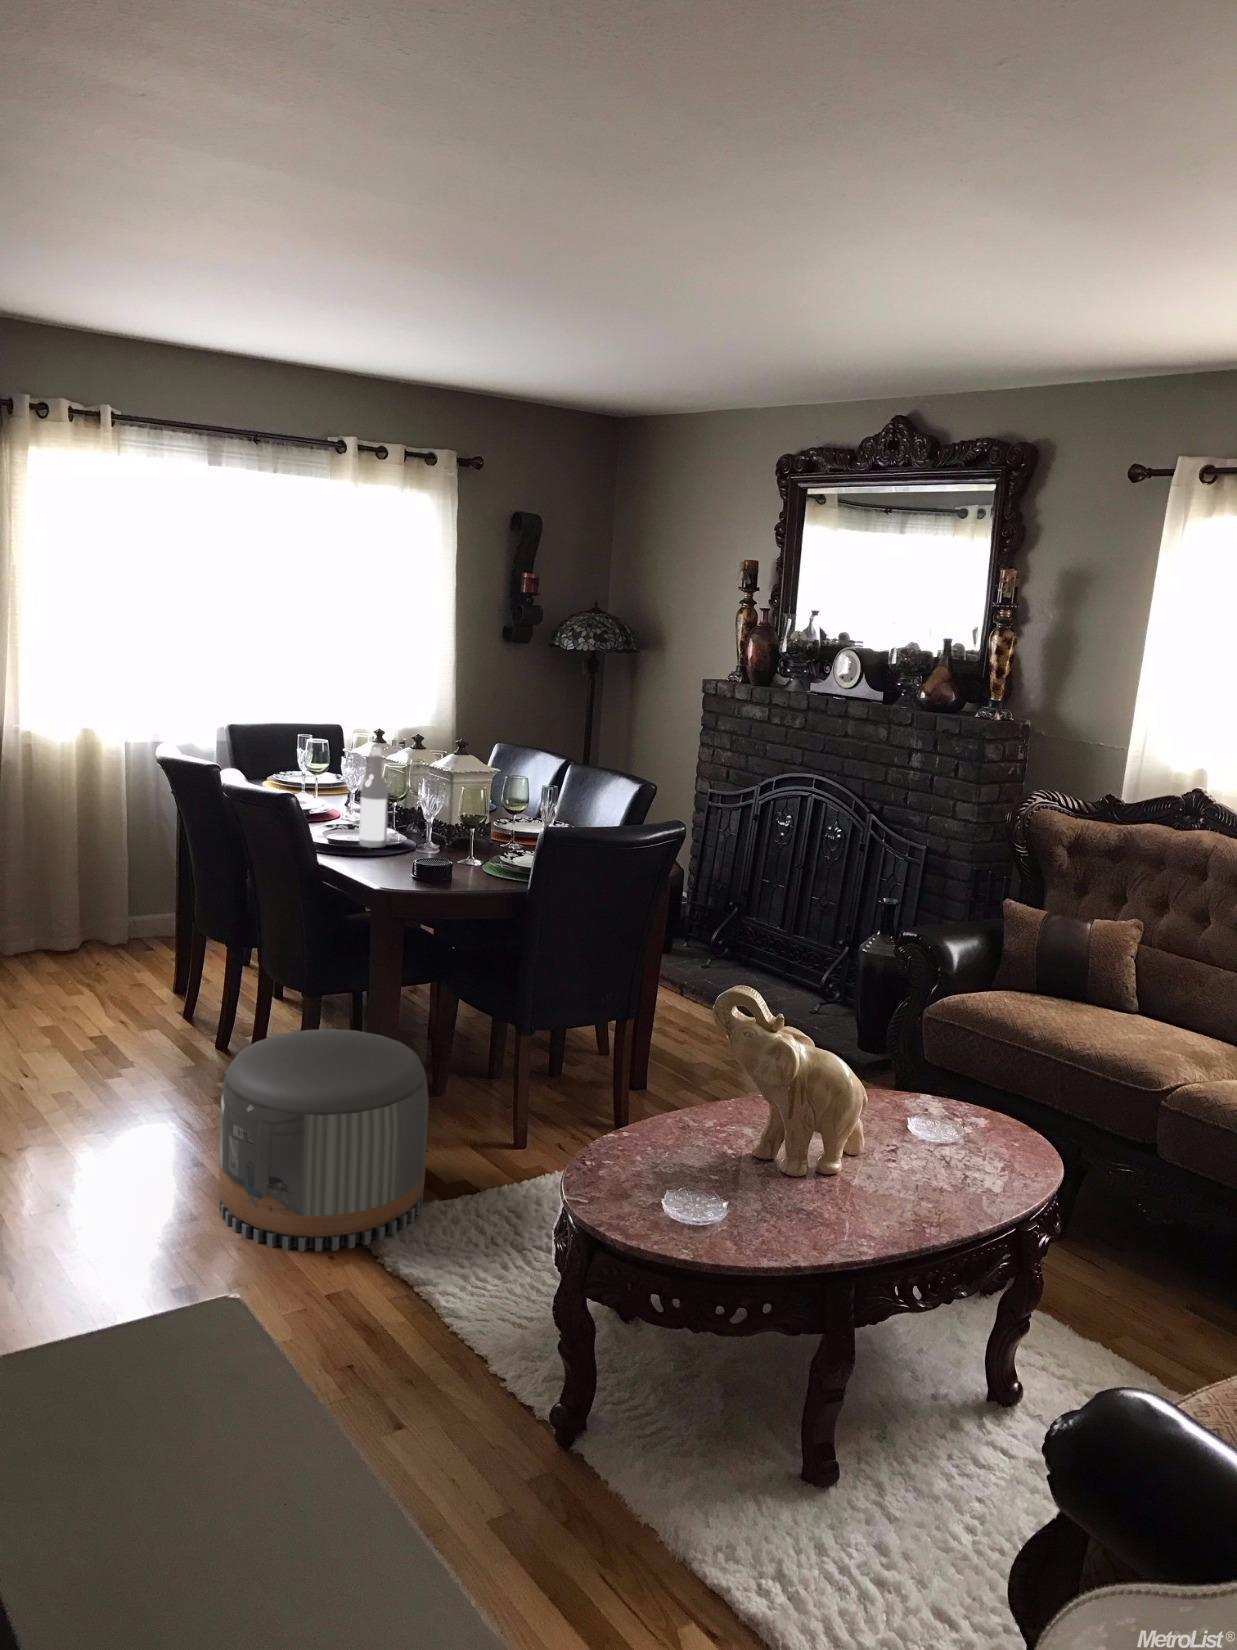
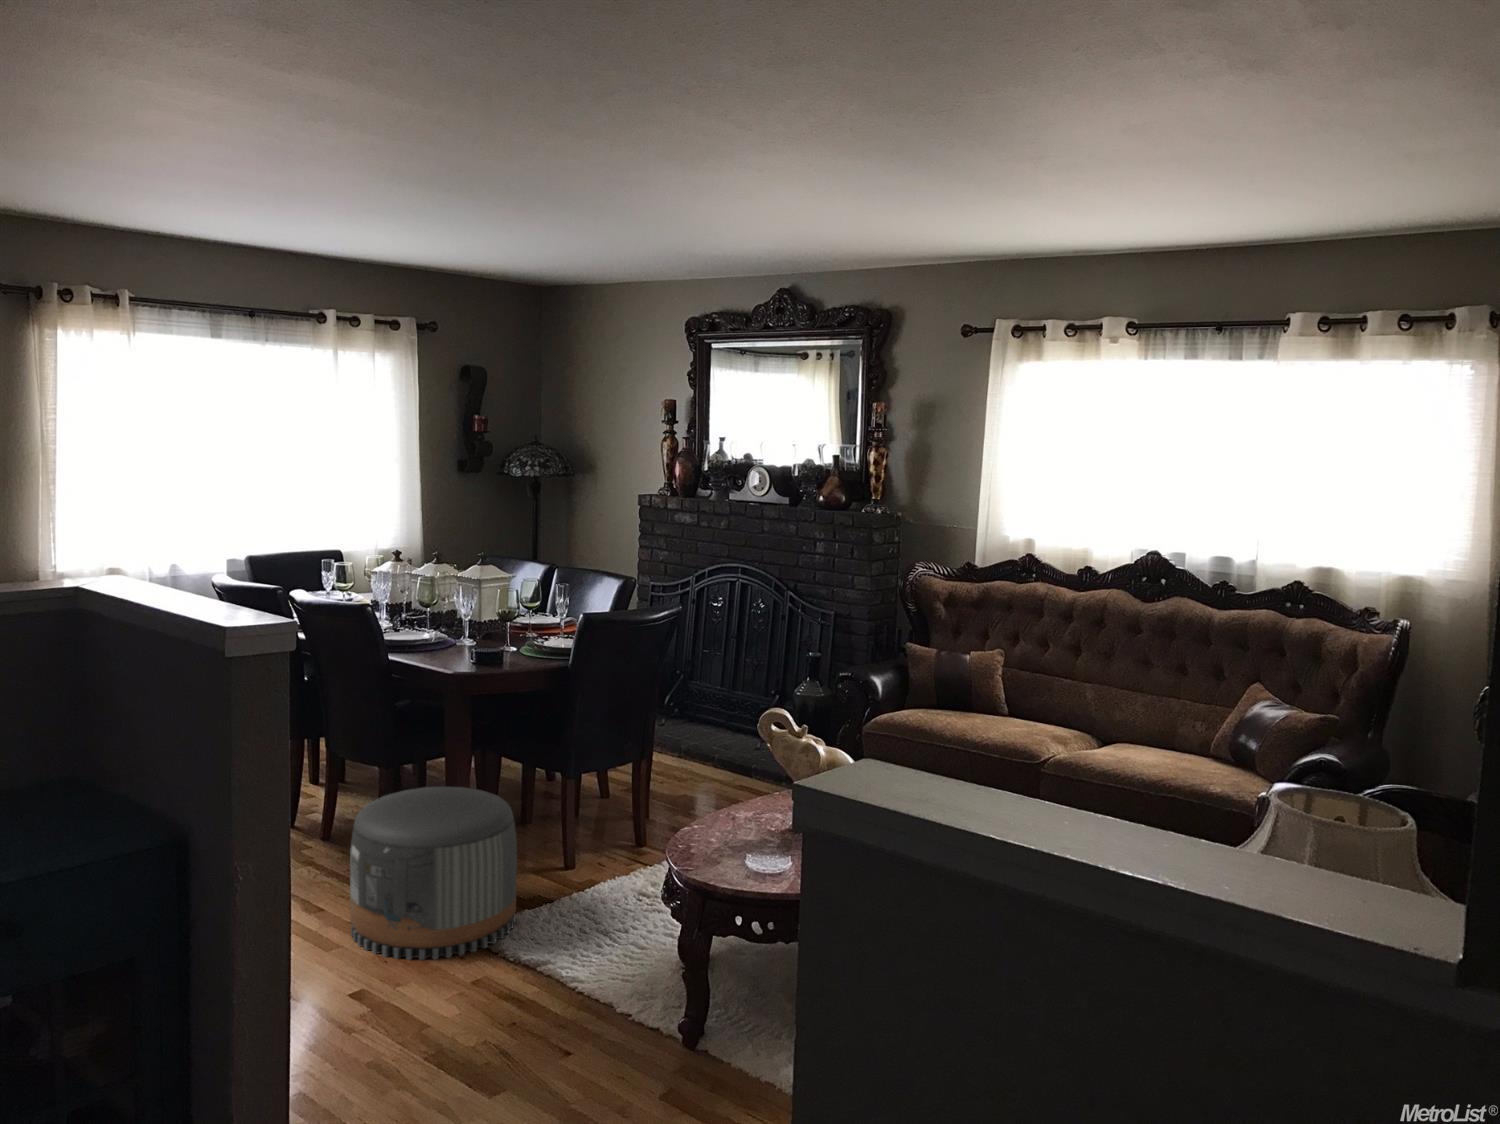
wine bottle: present [359,748,389,848] -> none [412,563,434,644]

